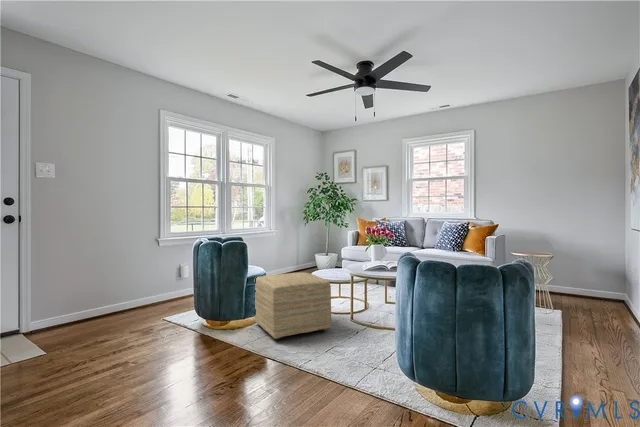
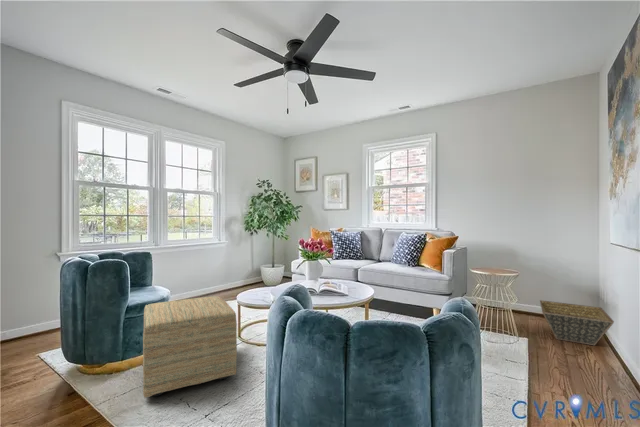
basket: none [570,280,630,315] -> present [540,300,614,345]

